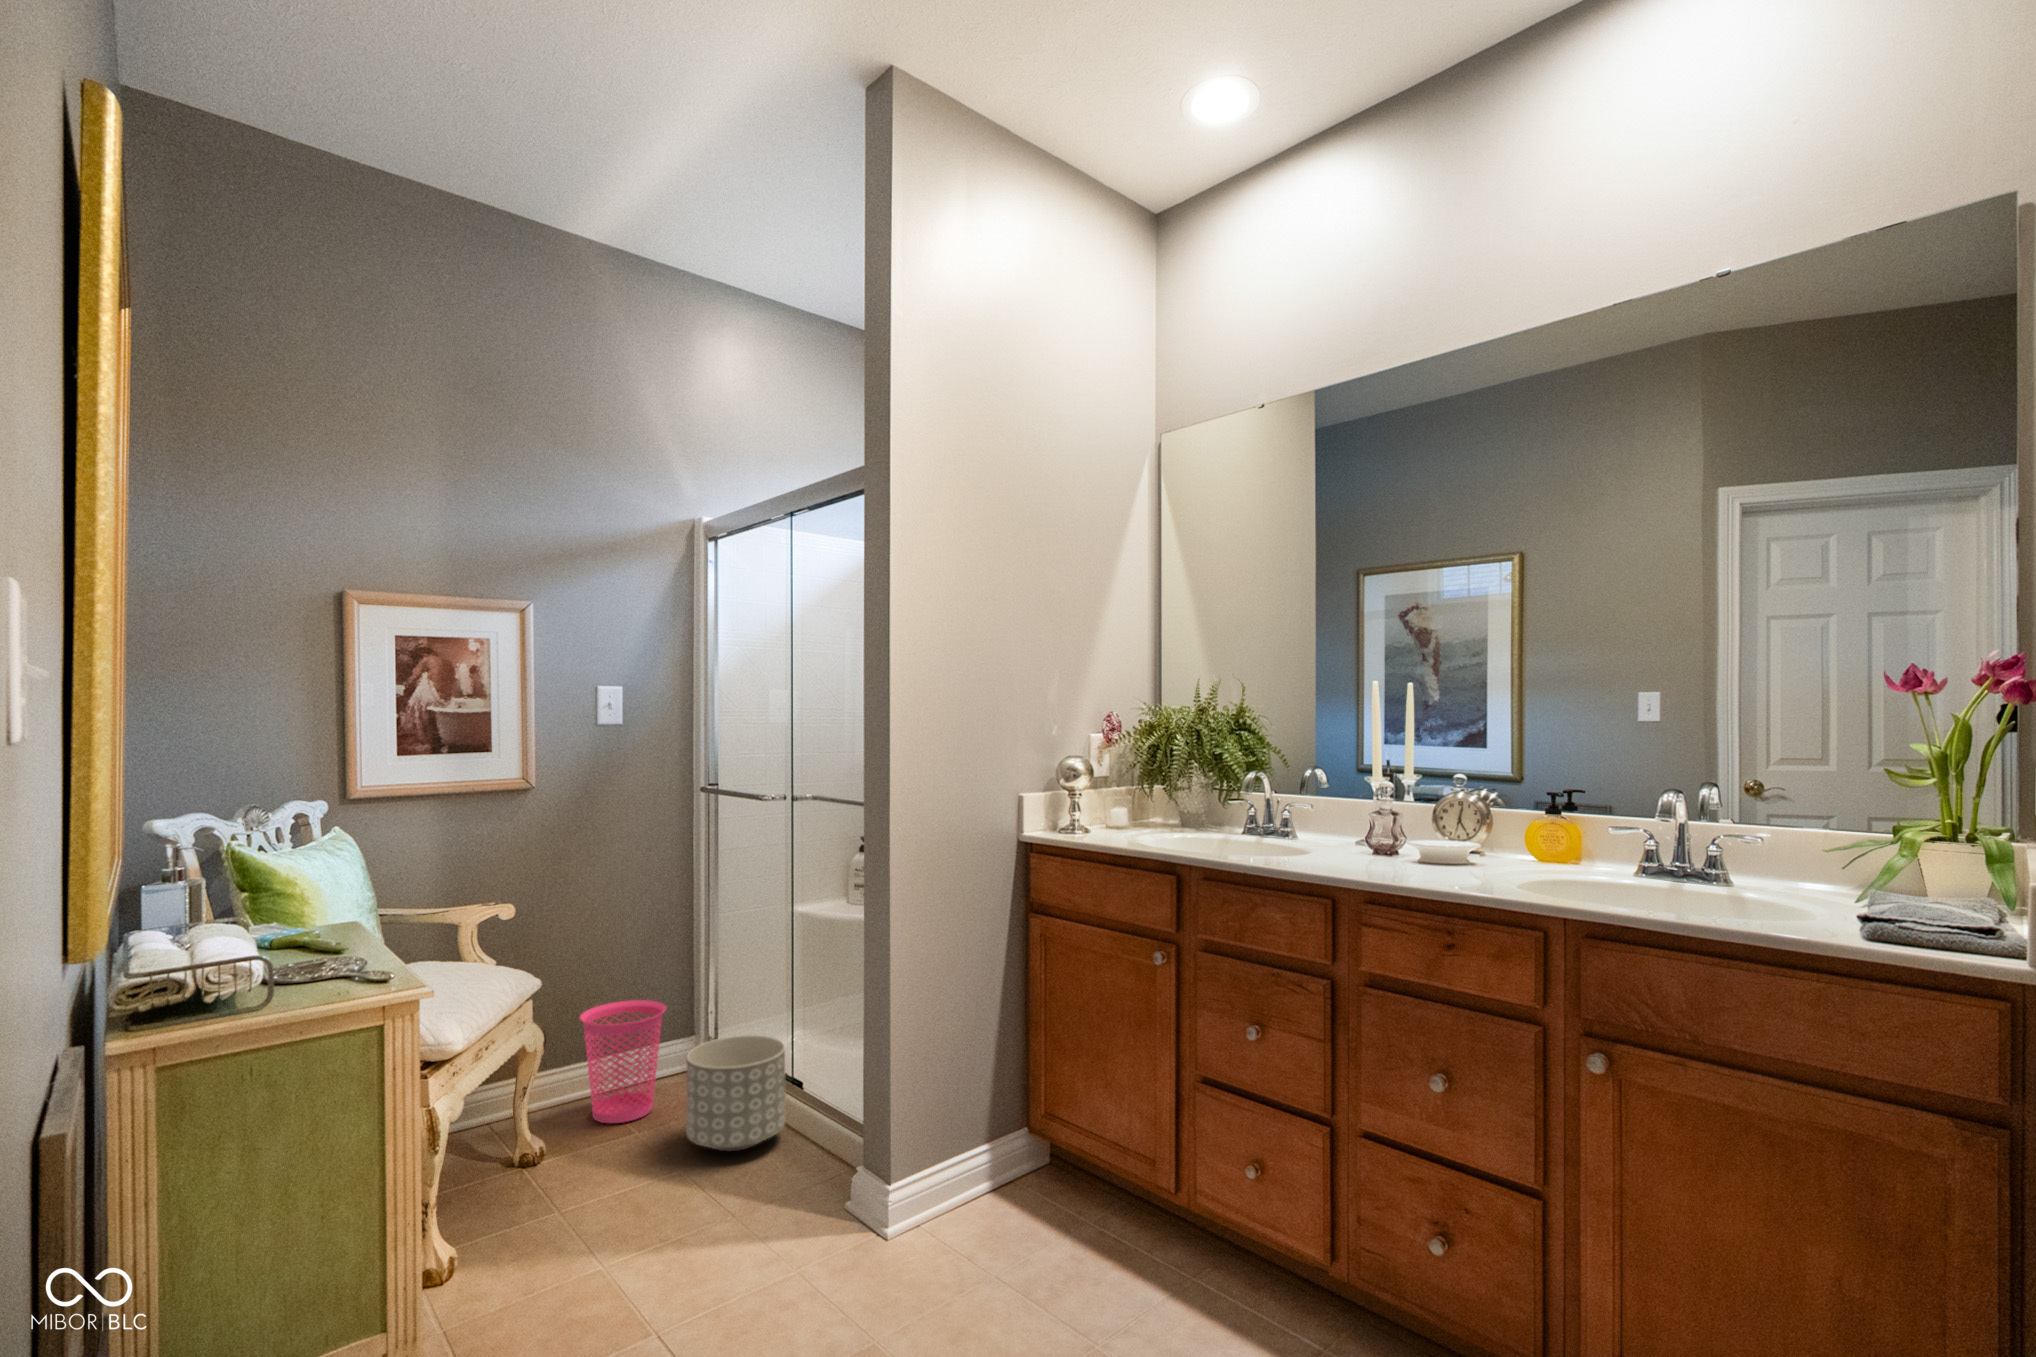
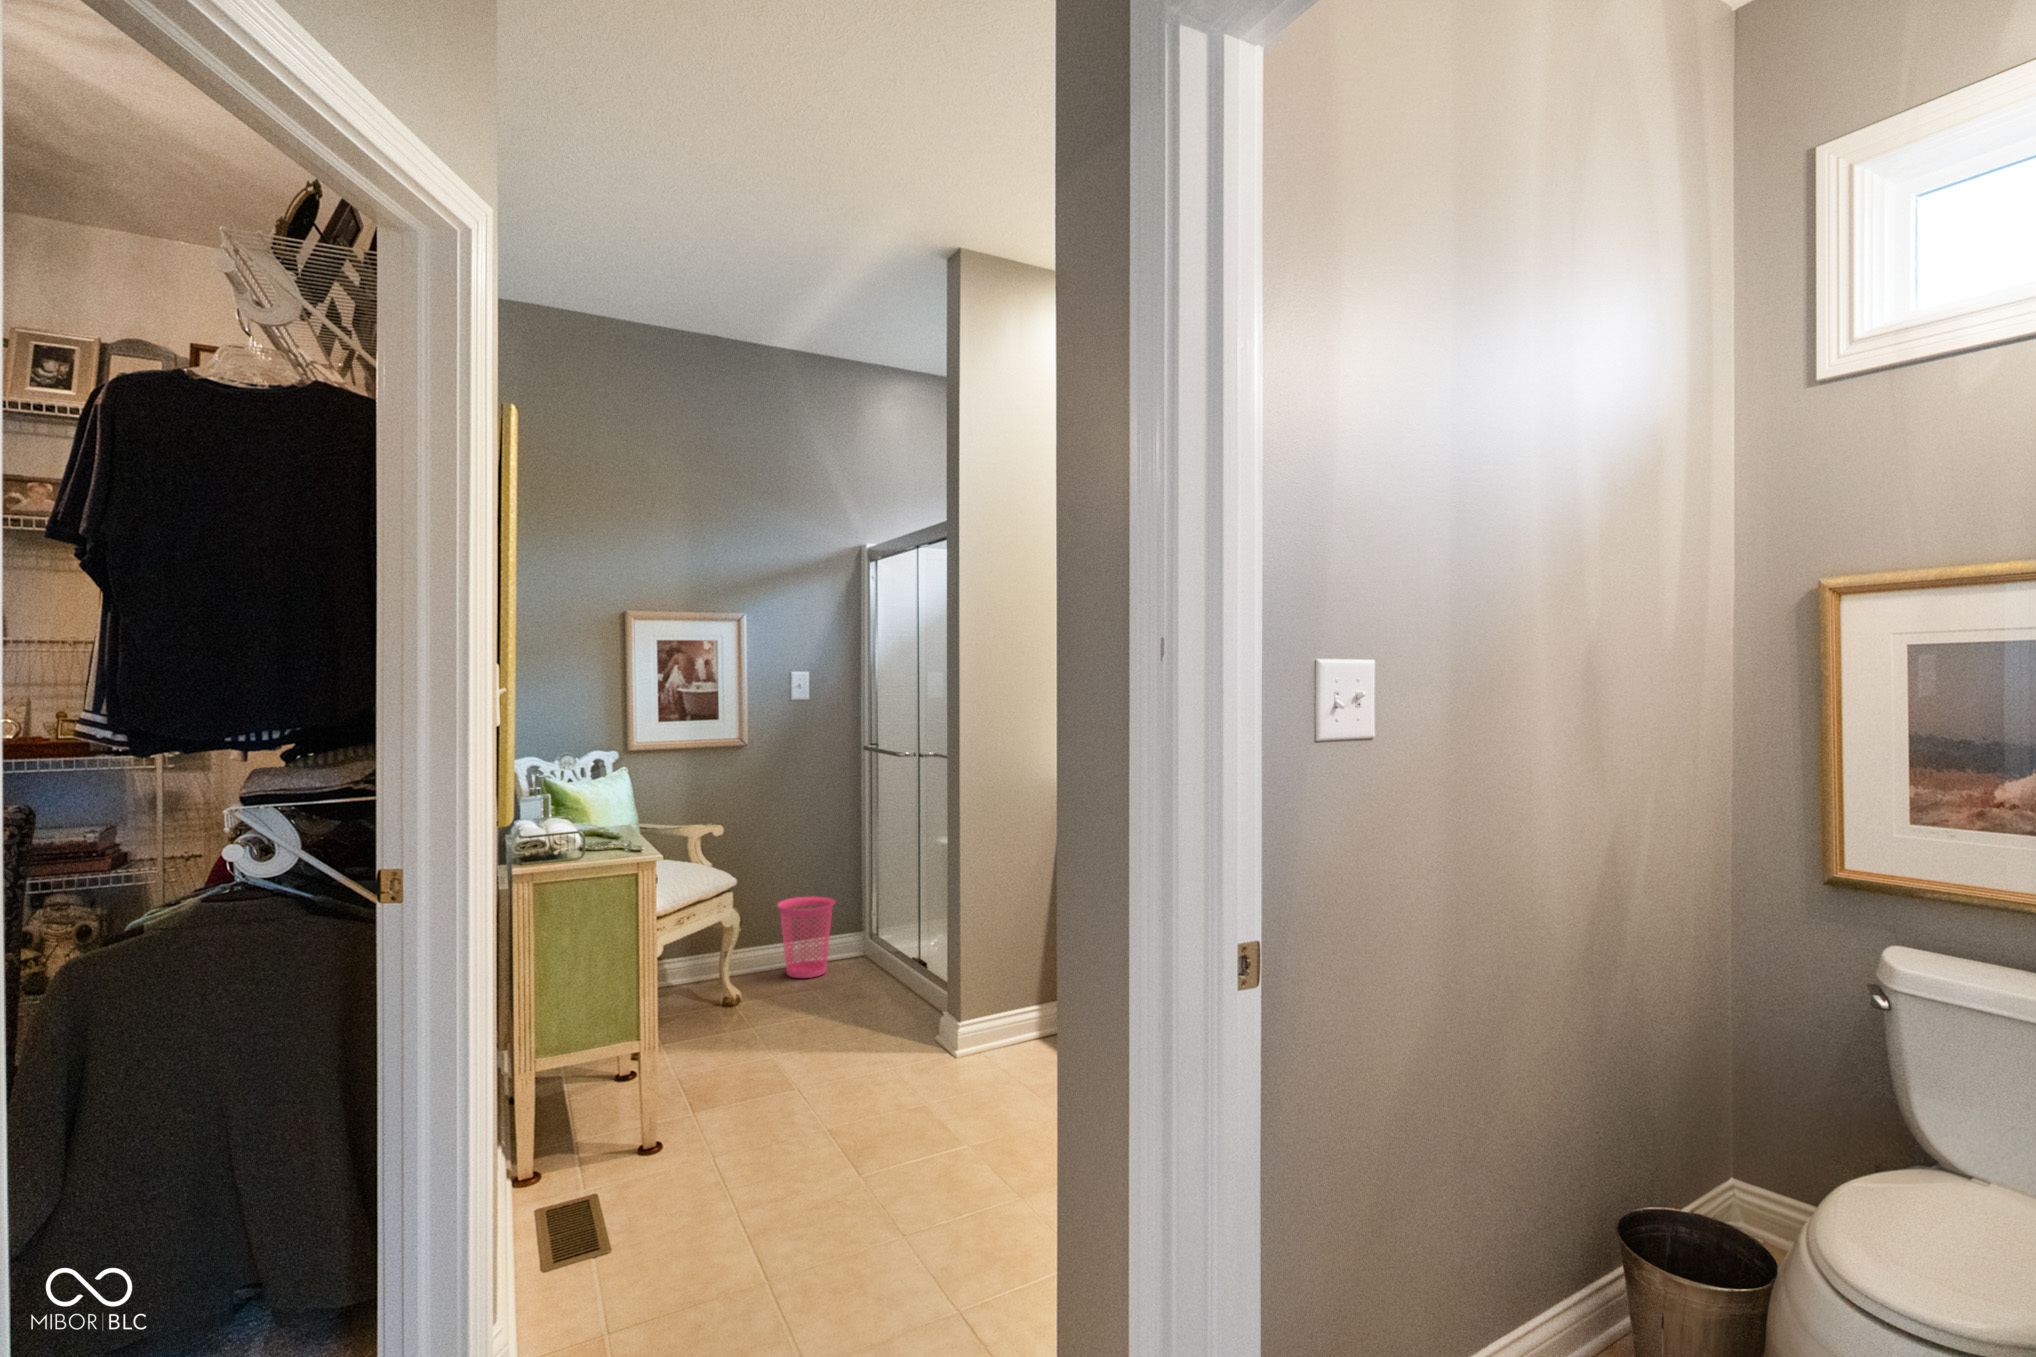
planter: present [686,1035,785,1151] -> none [842,924,910,1000]

